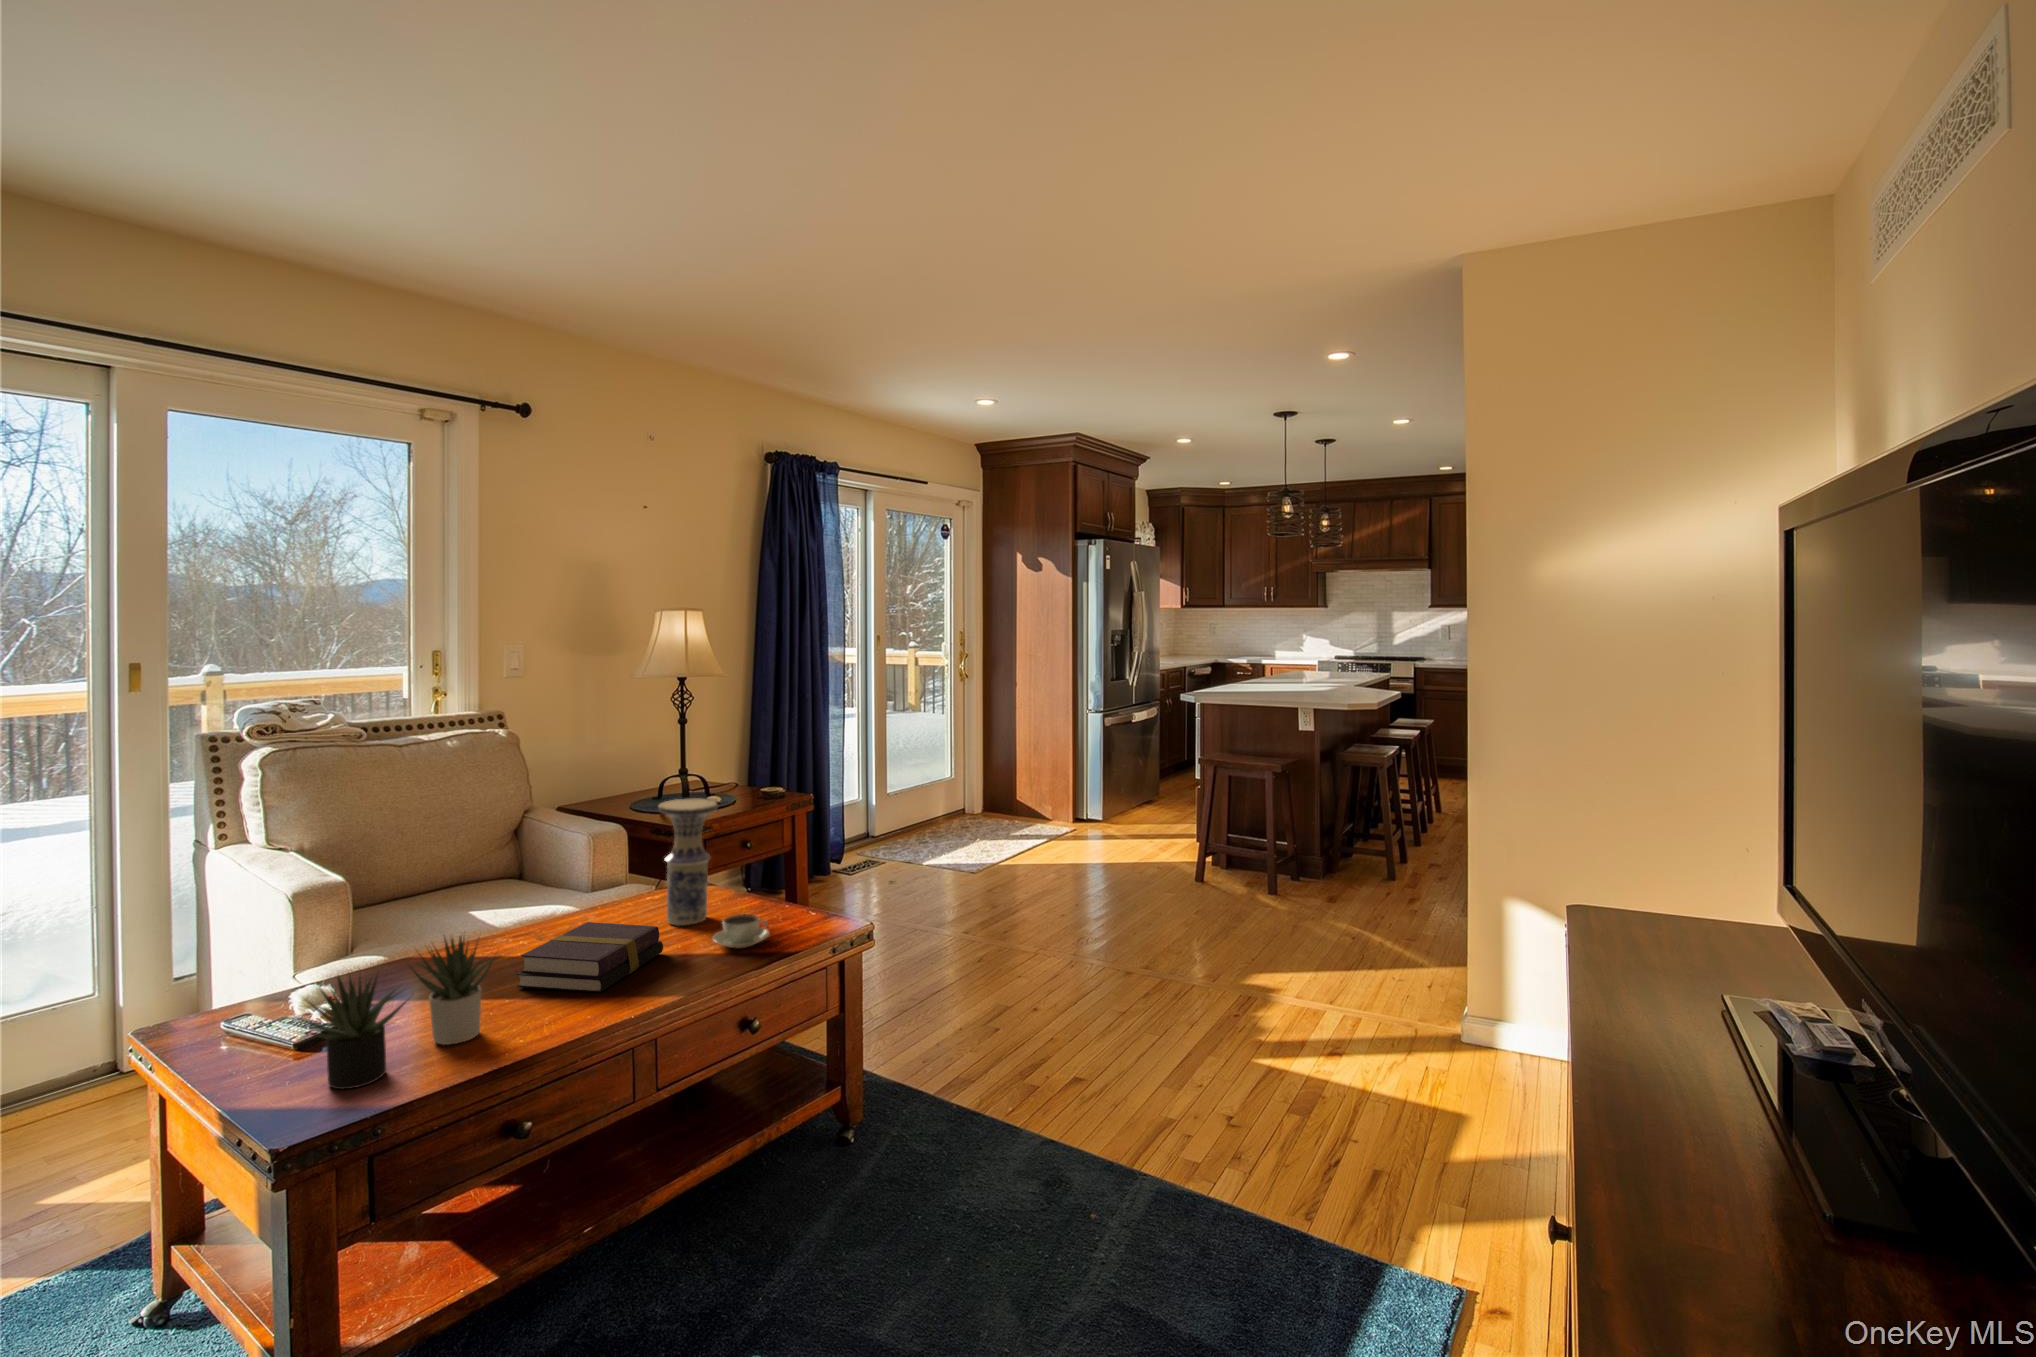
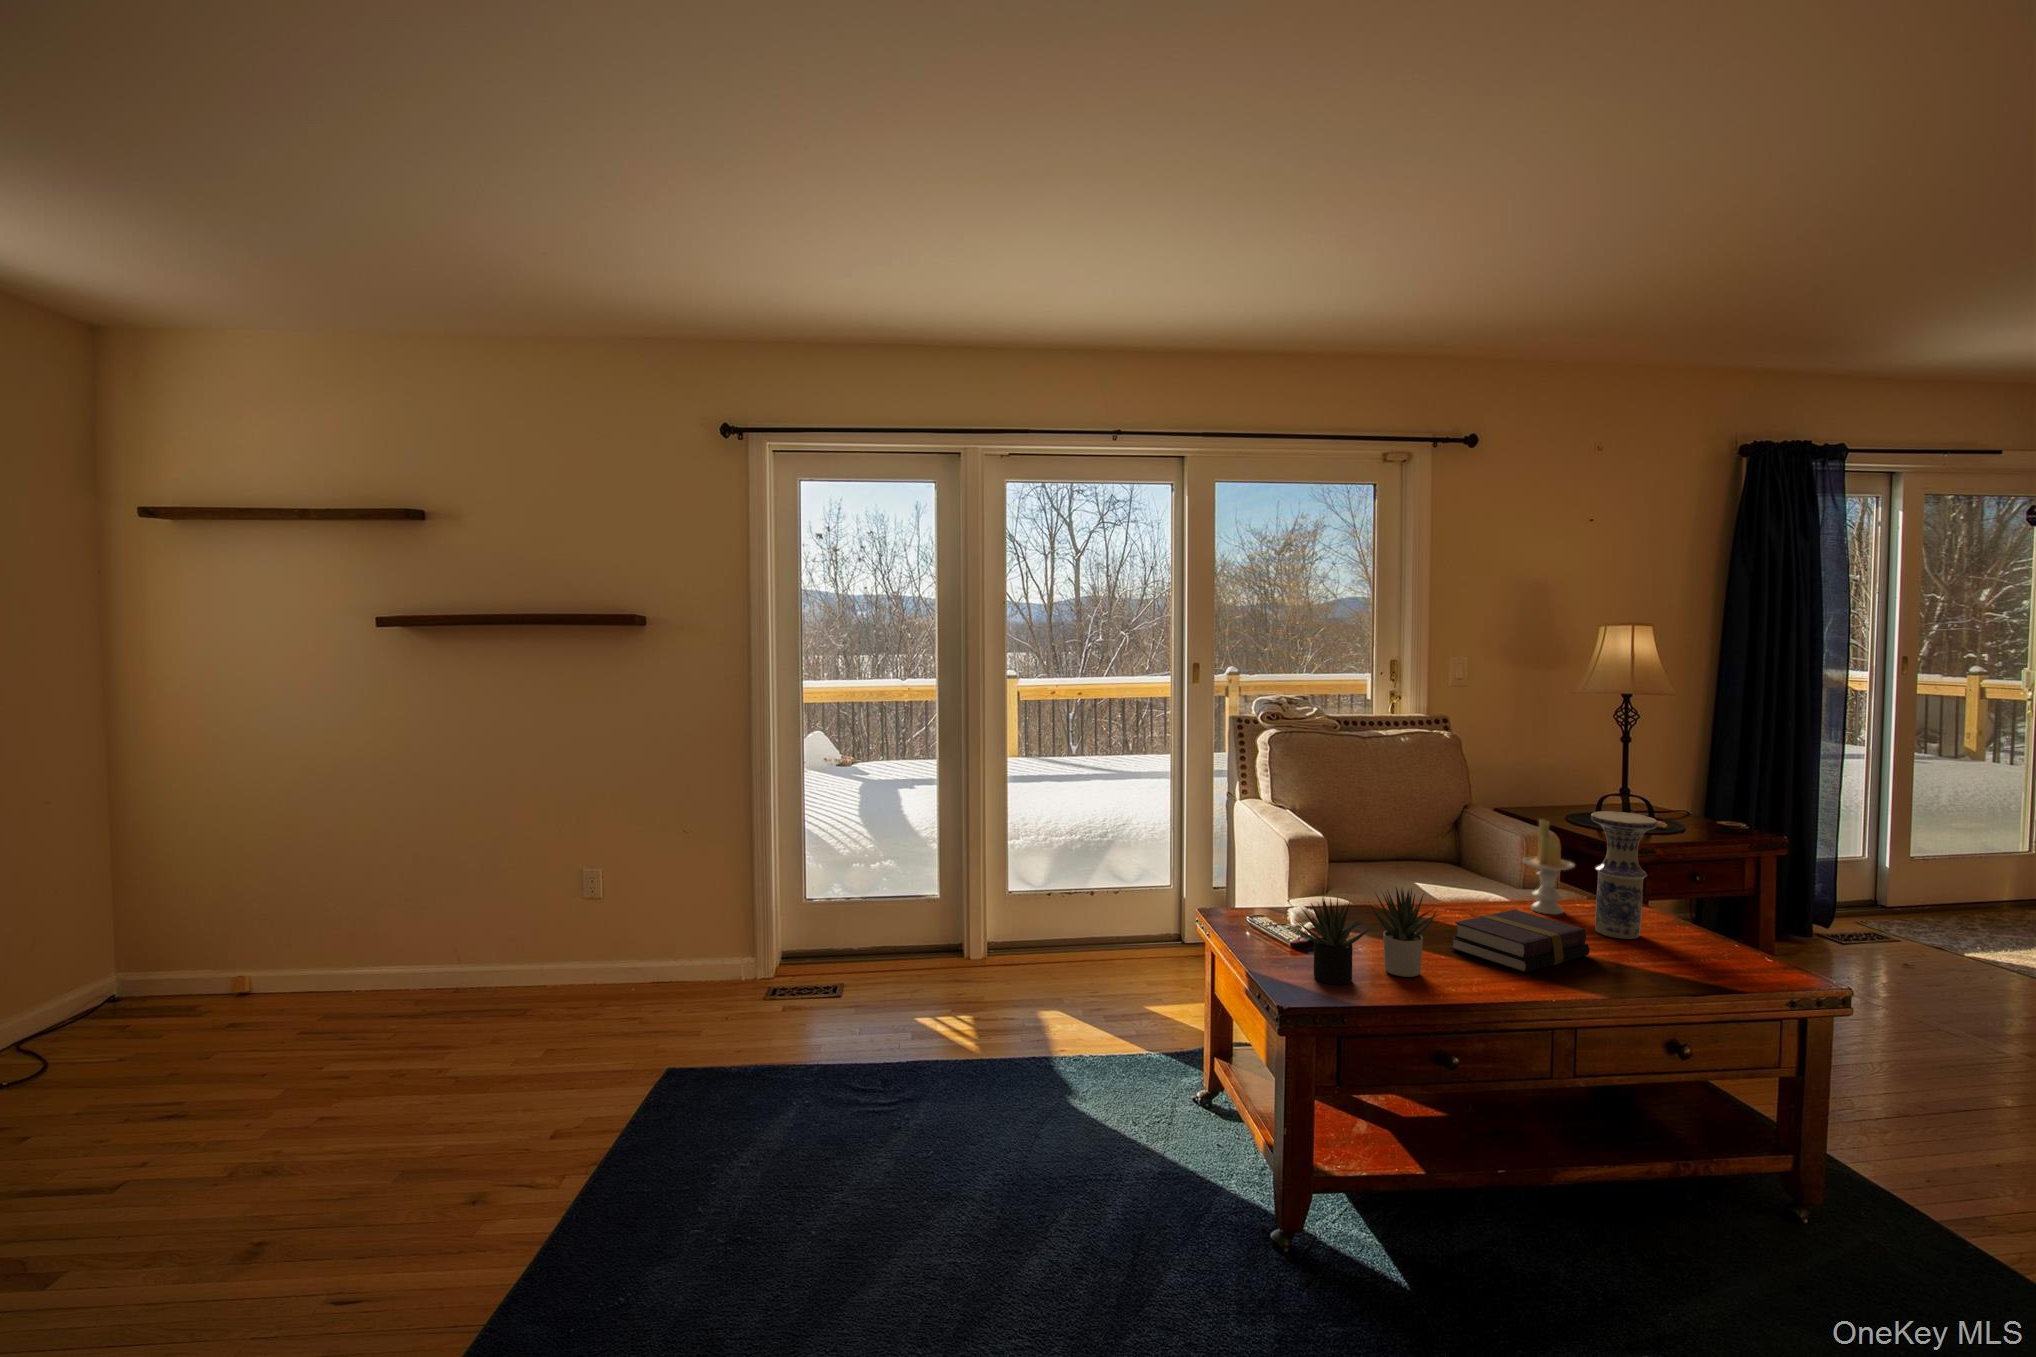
candle: none [593,816,646,916] -> present [1522,819,1575,914]
coffee cup: present [712,914,770,948] -> none [1644,938,1715,975]

